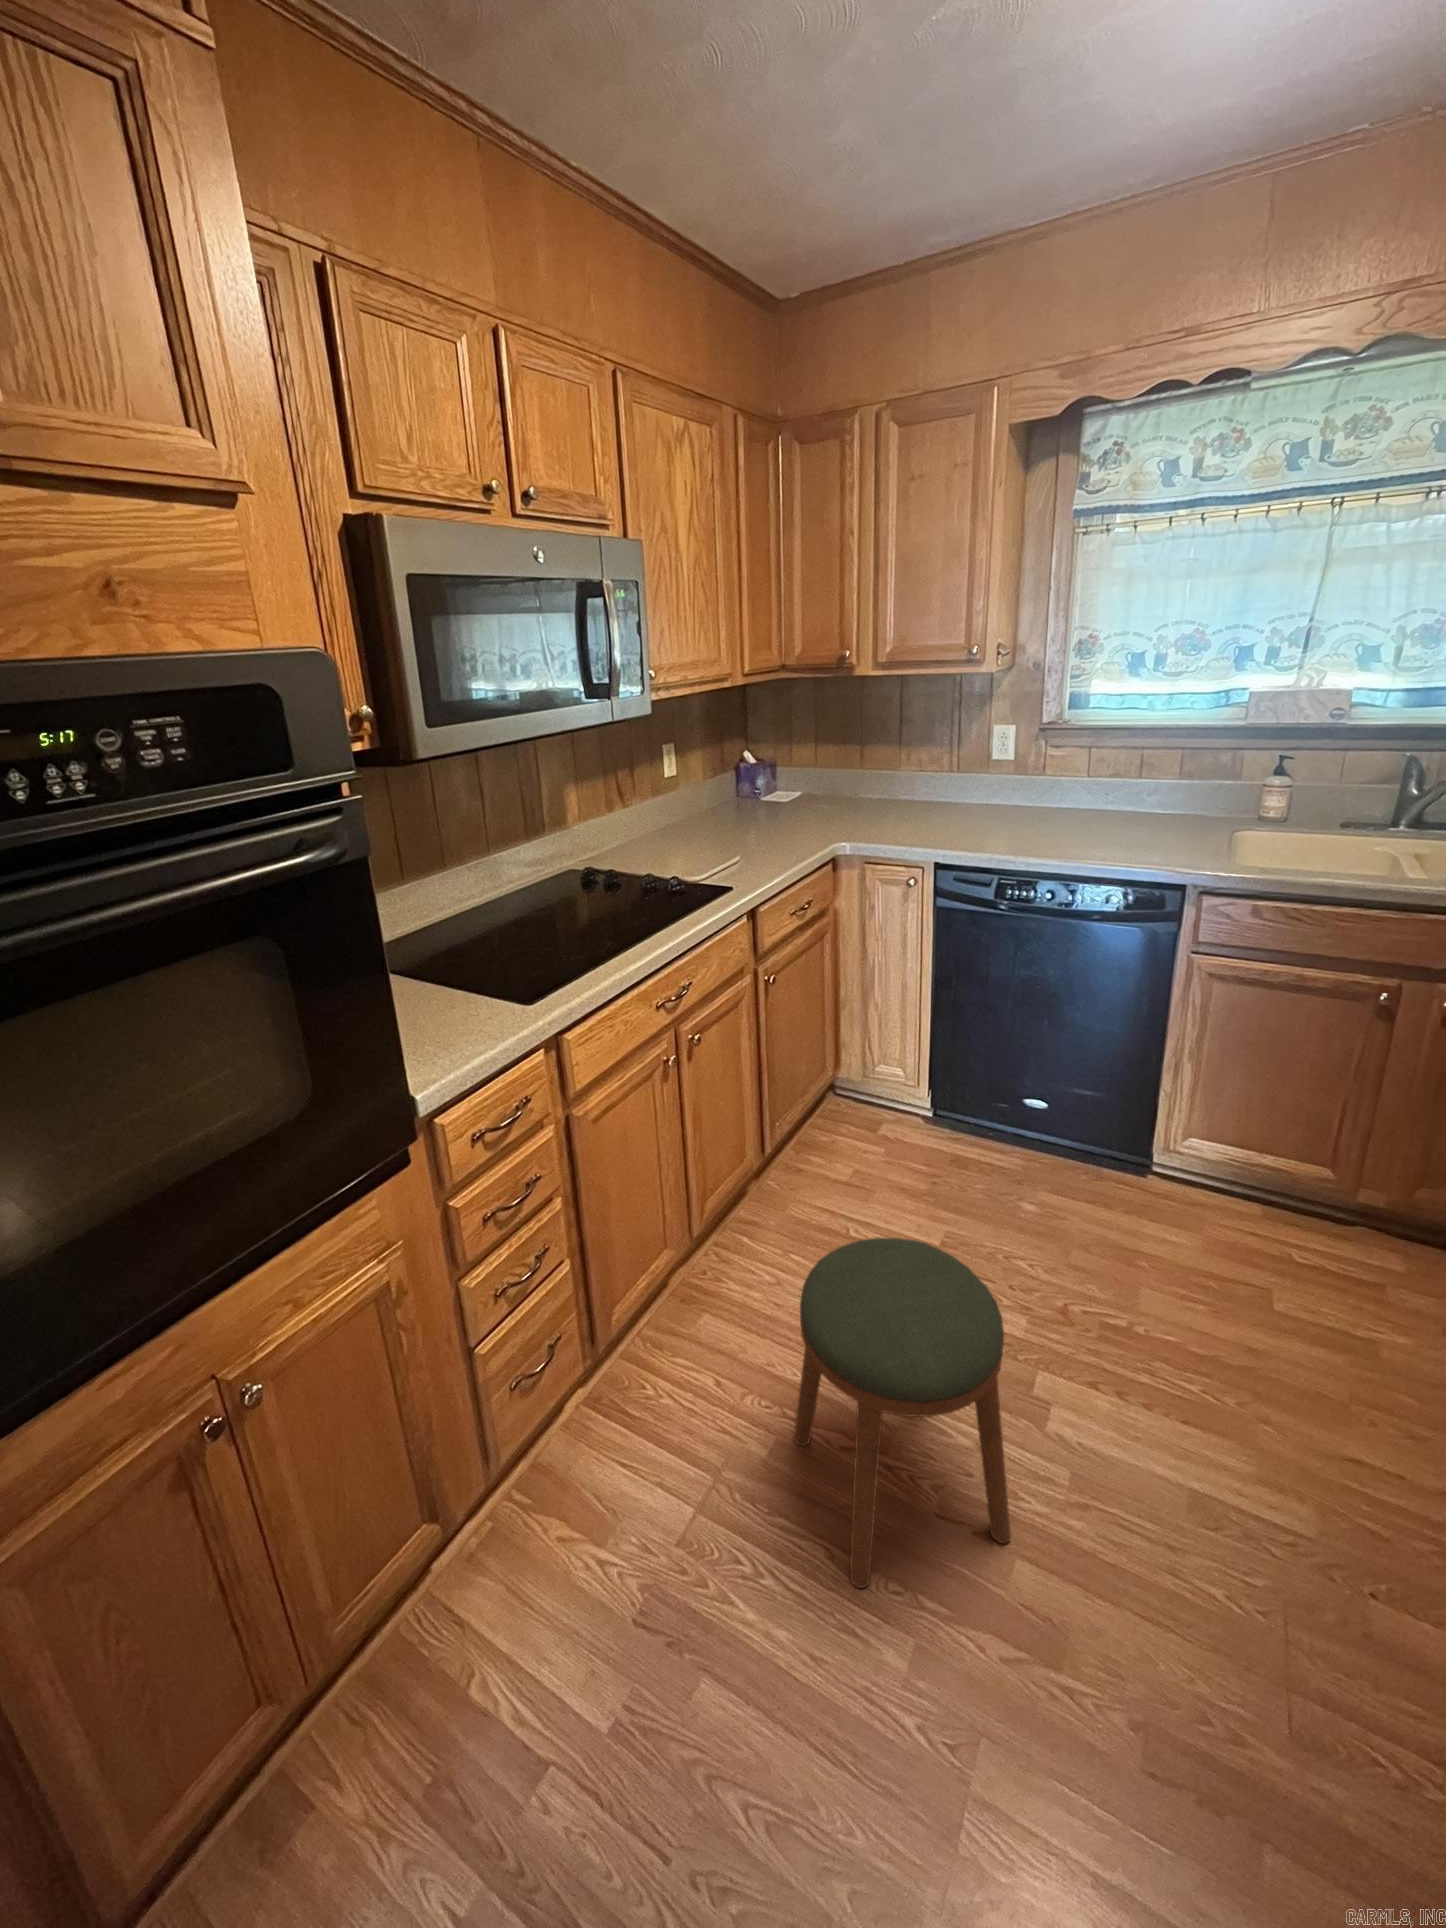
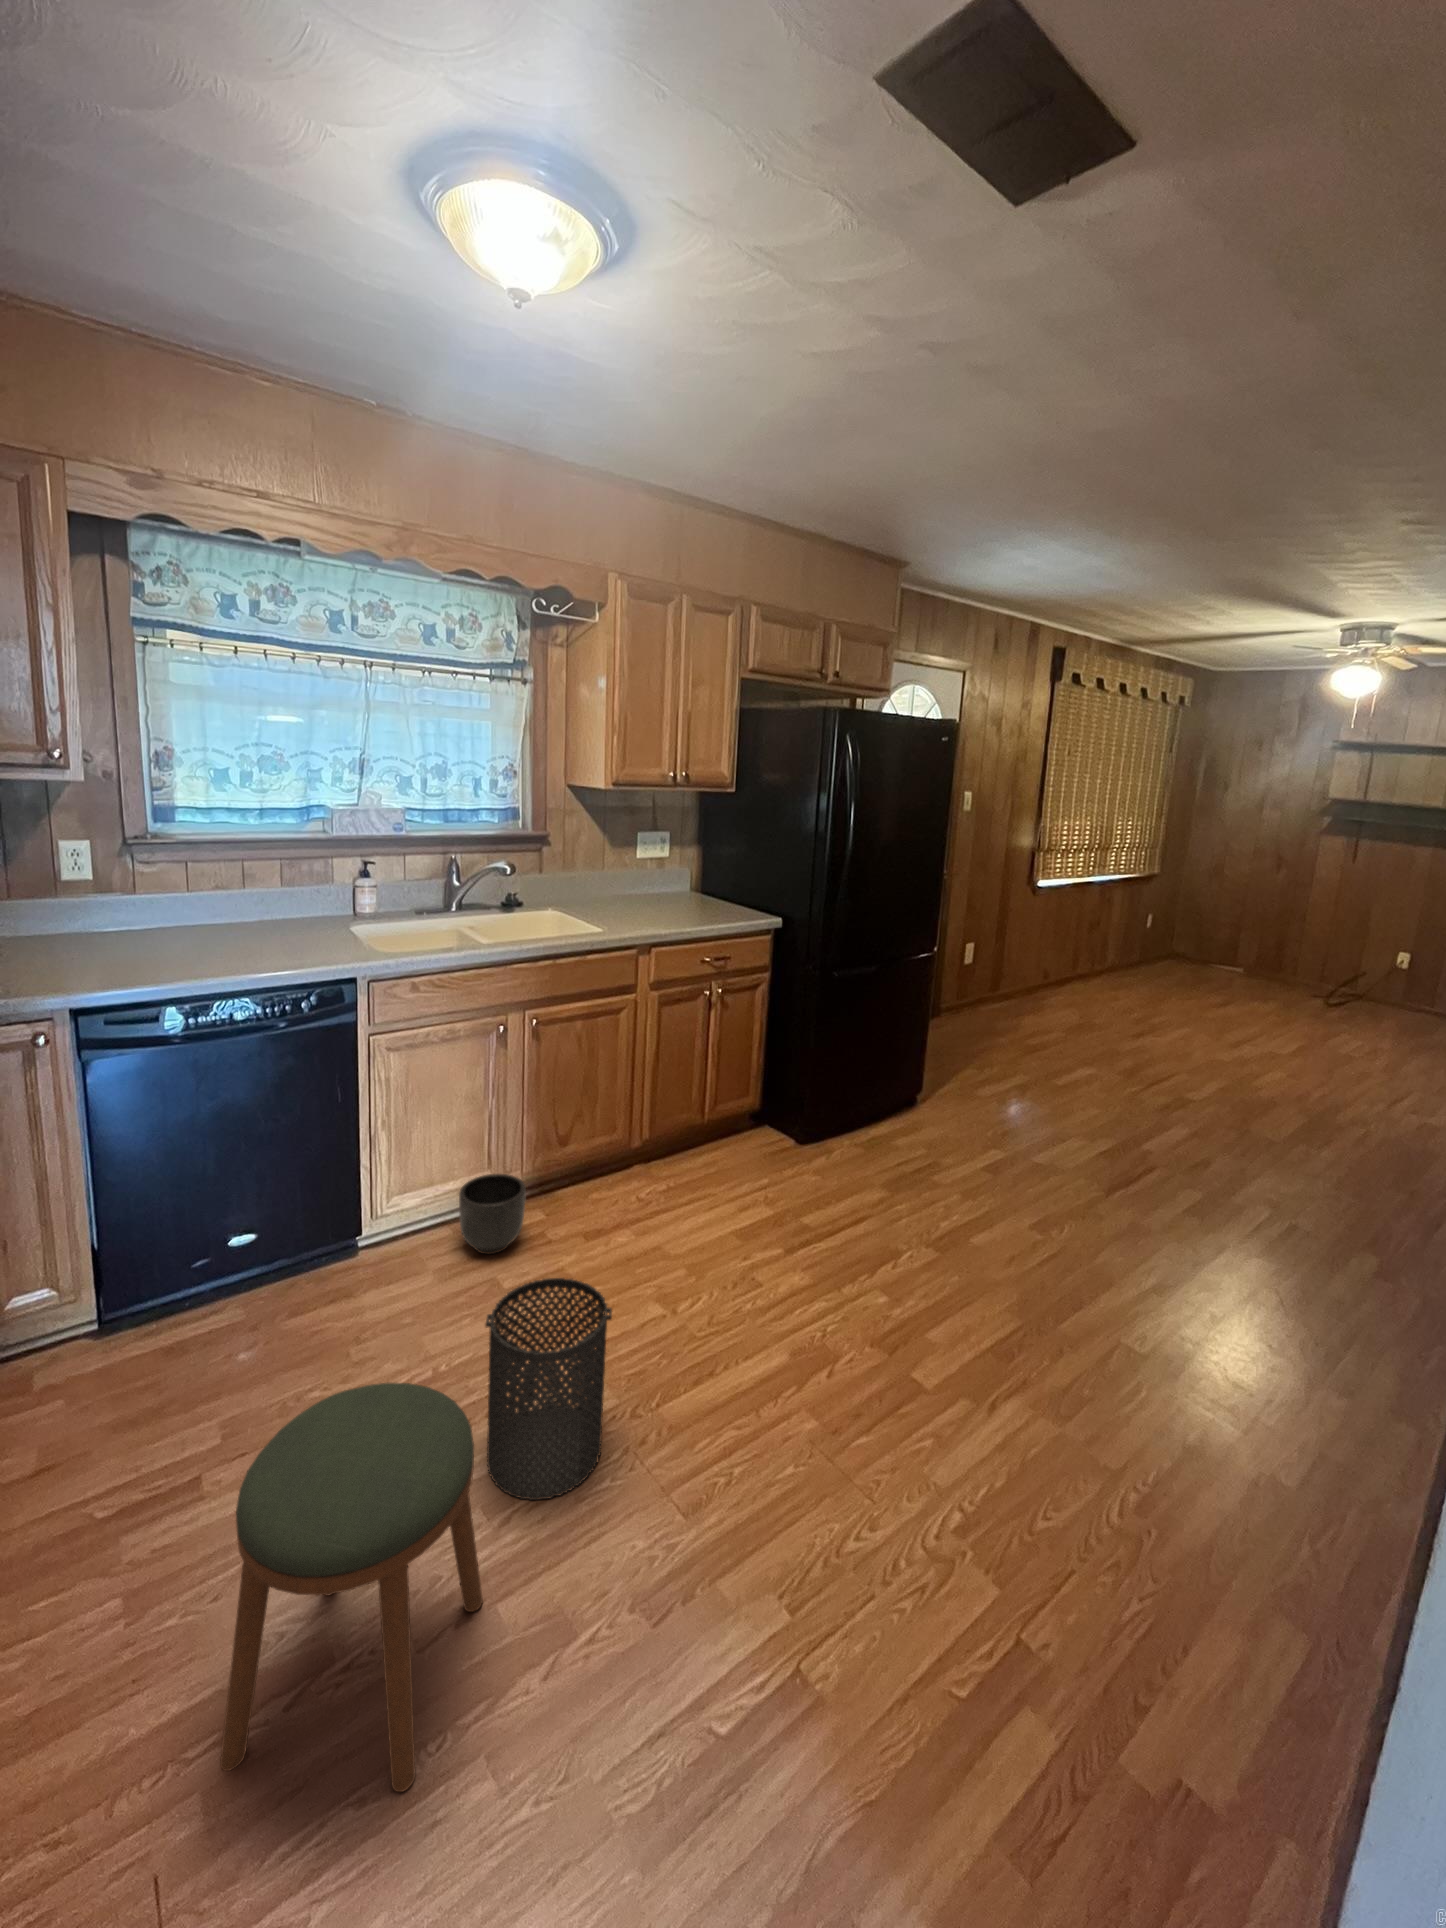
planter: none [1262,1168,1369,1273] -> present [459,1174,526,1254]
trash can: none [1102,1289,1296,1570] -> present [485,1278,612,1500]

